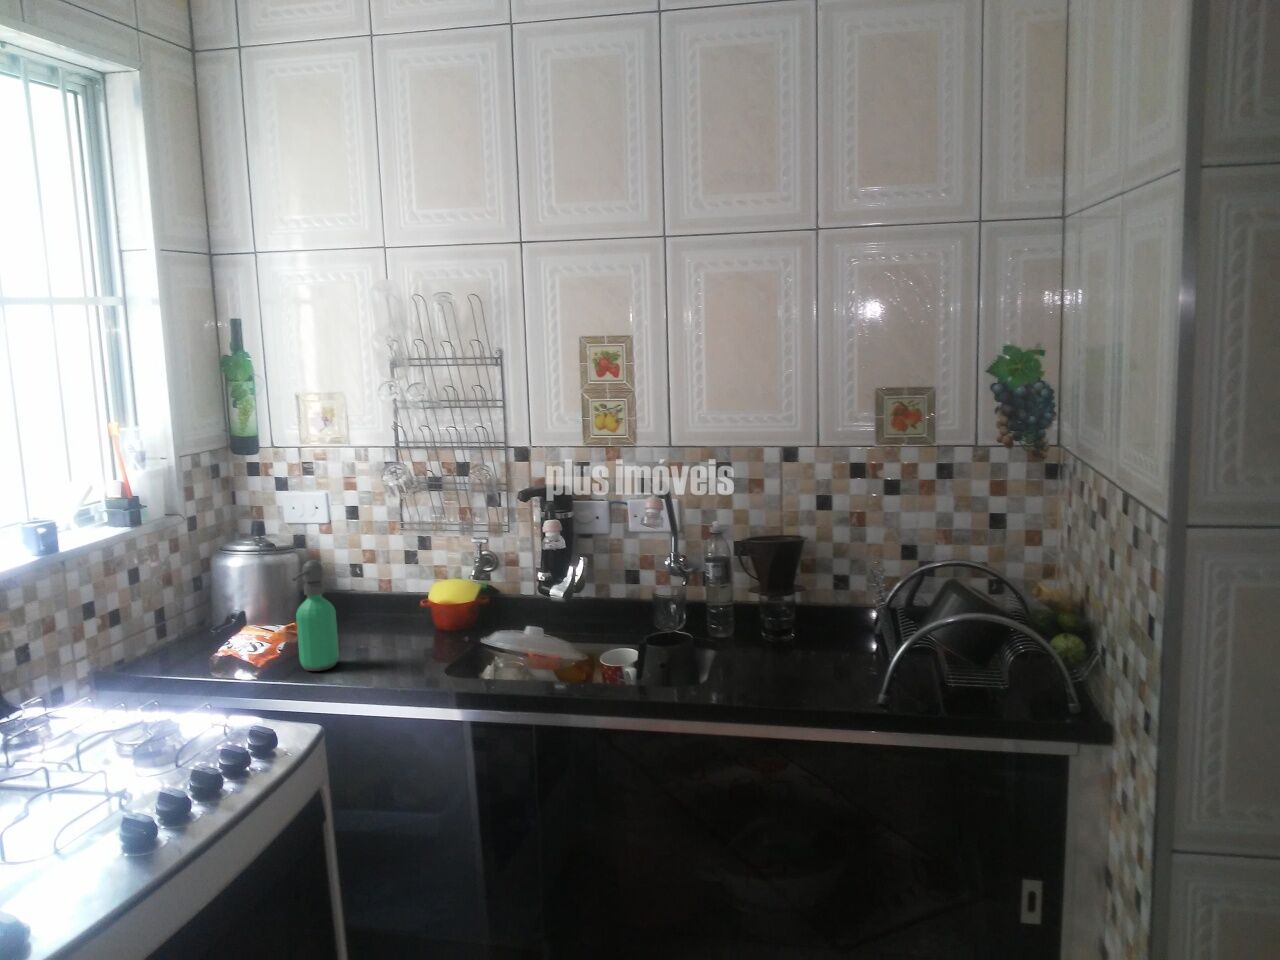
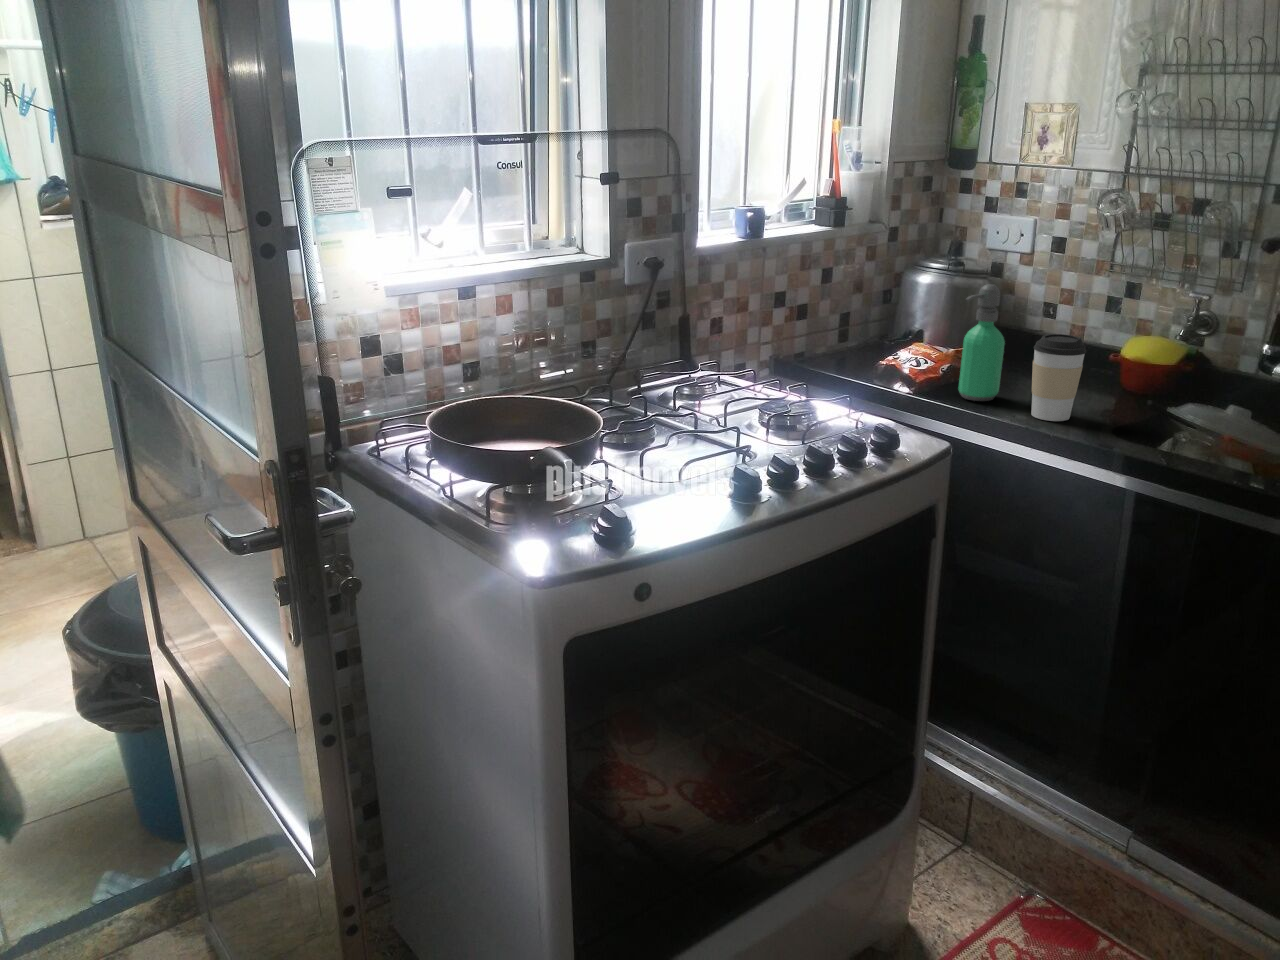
coffee cup: none [365,593,412,674] -> present [1031,334,1086,421]

